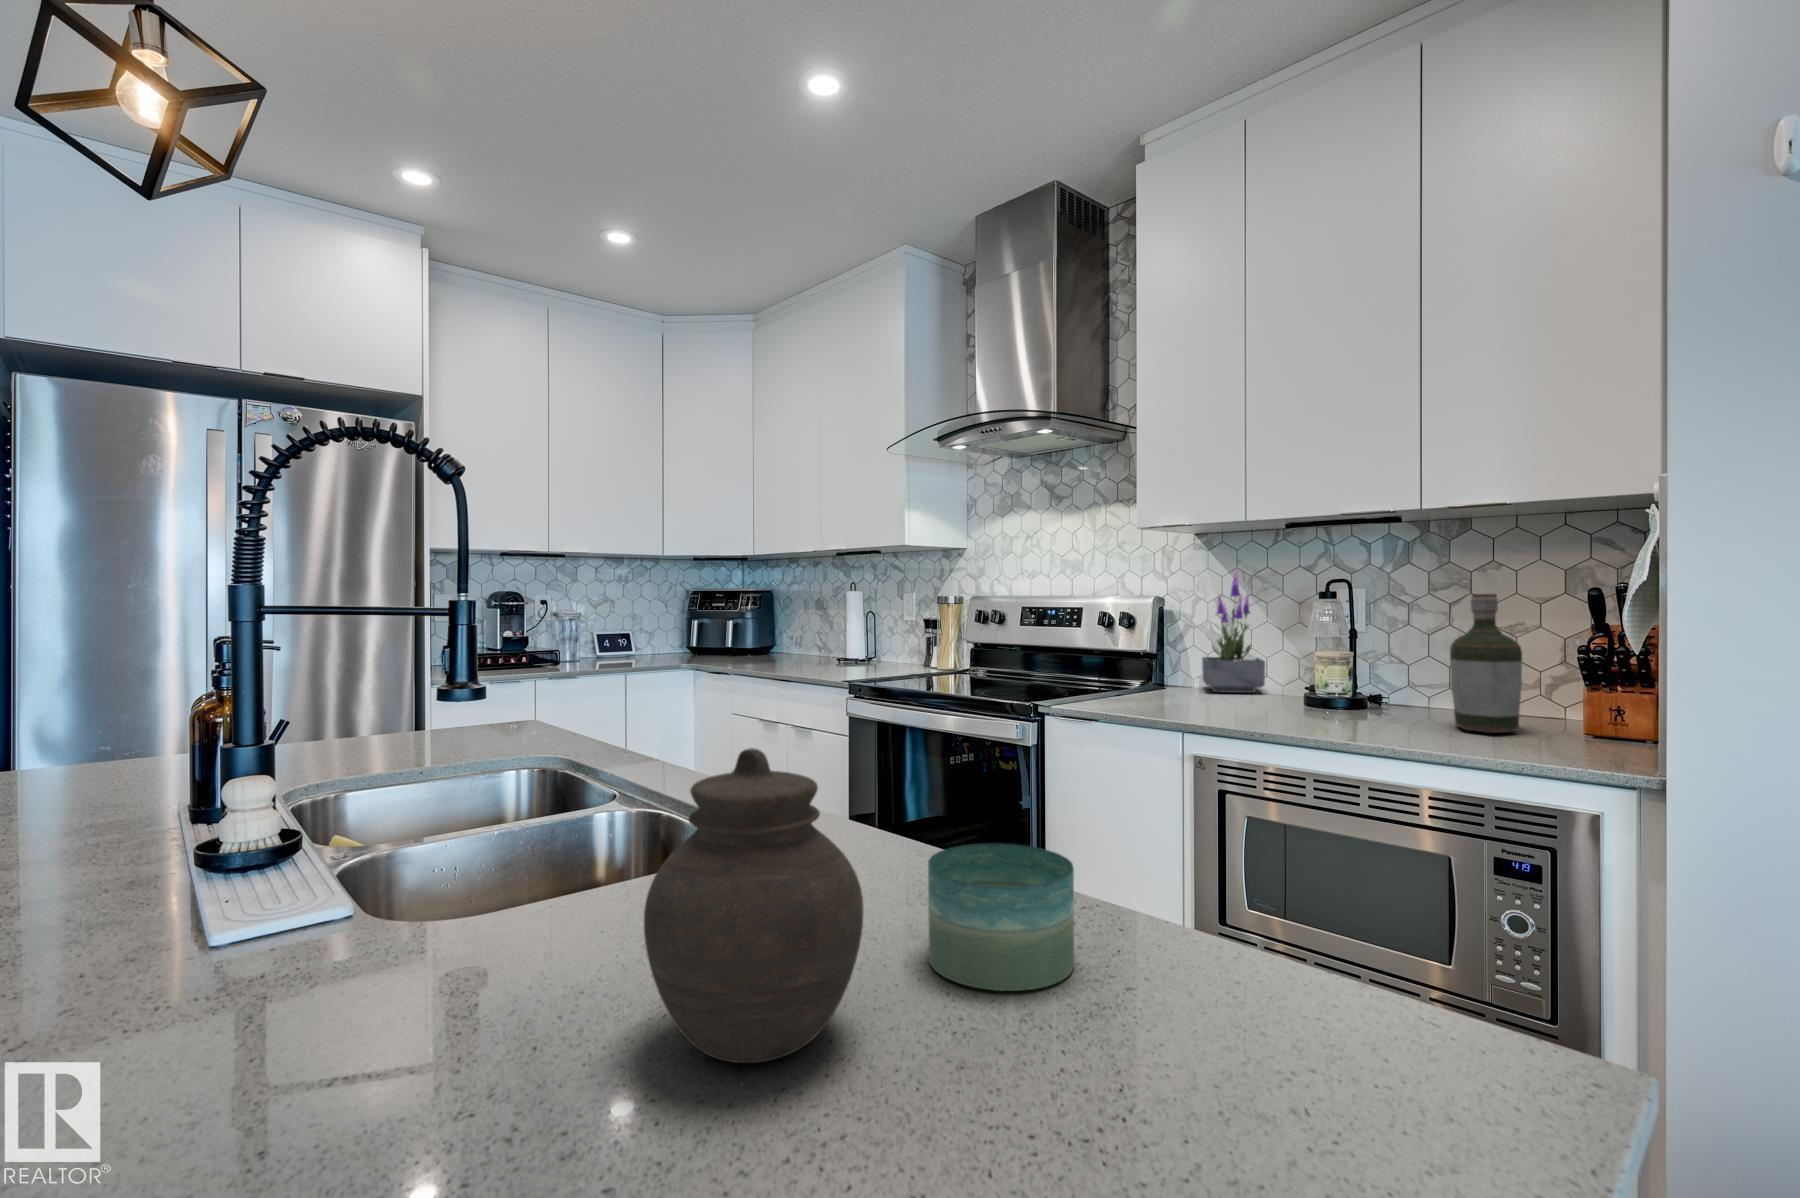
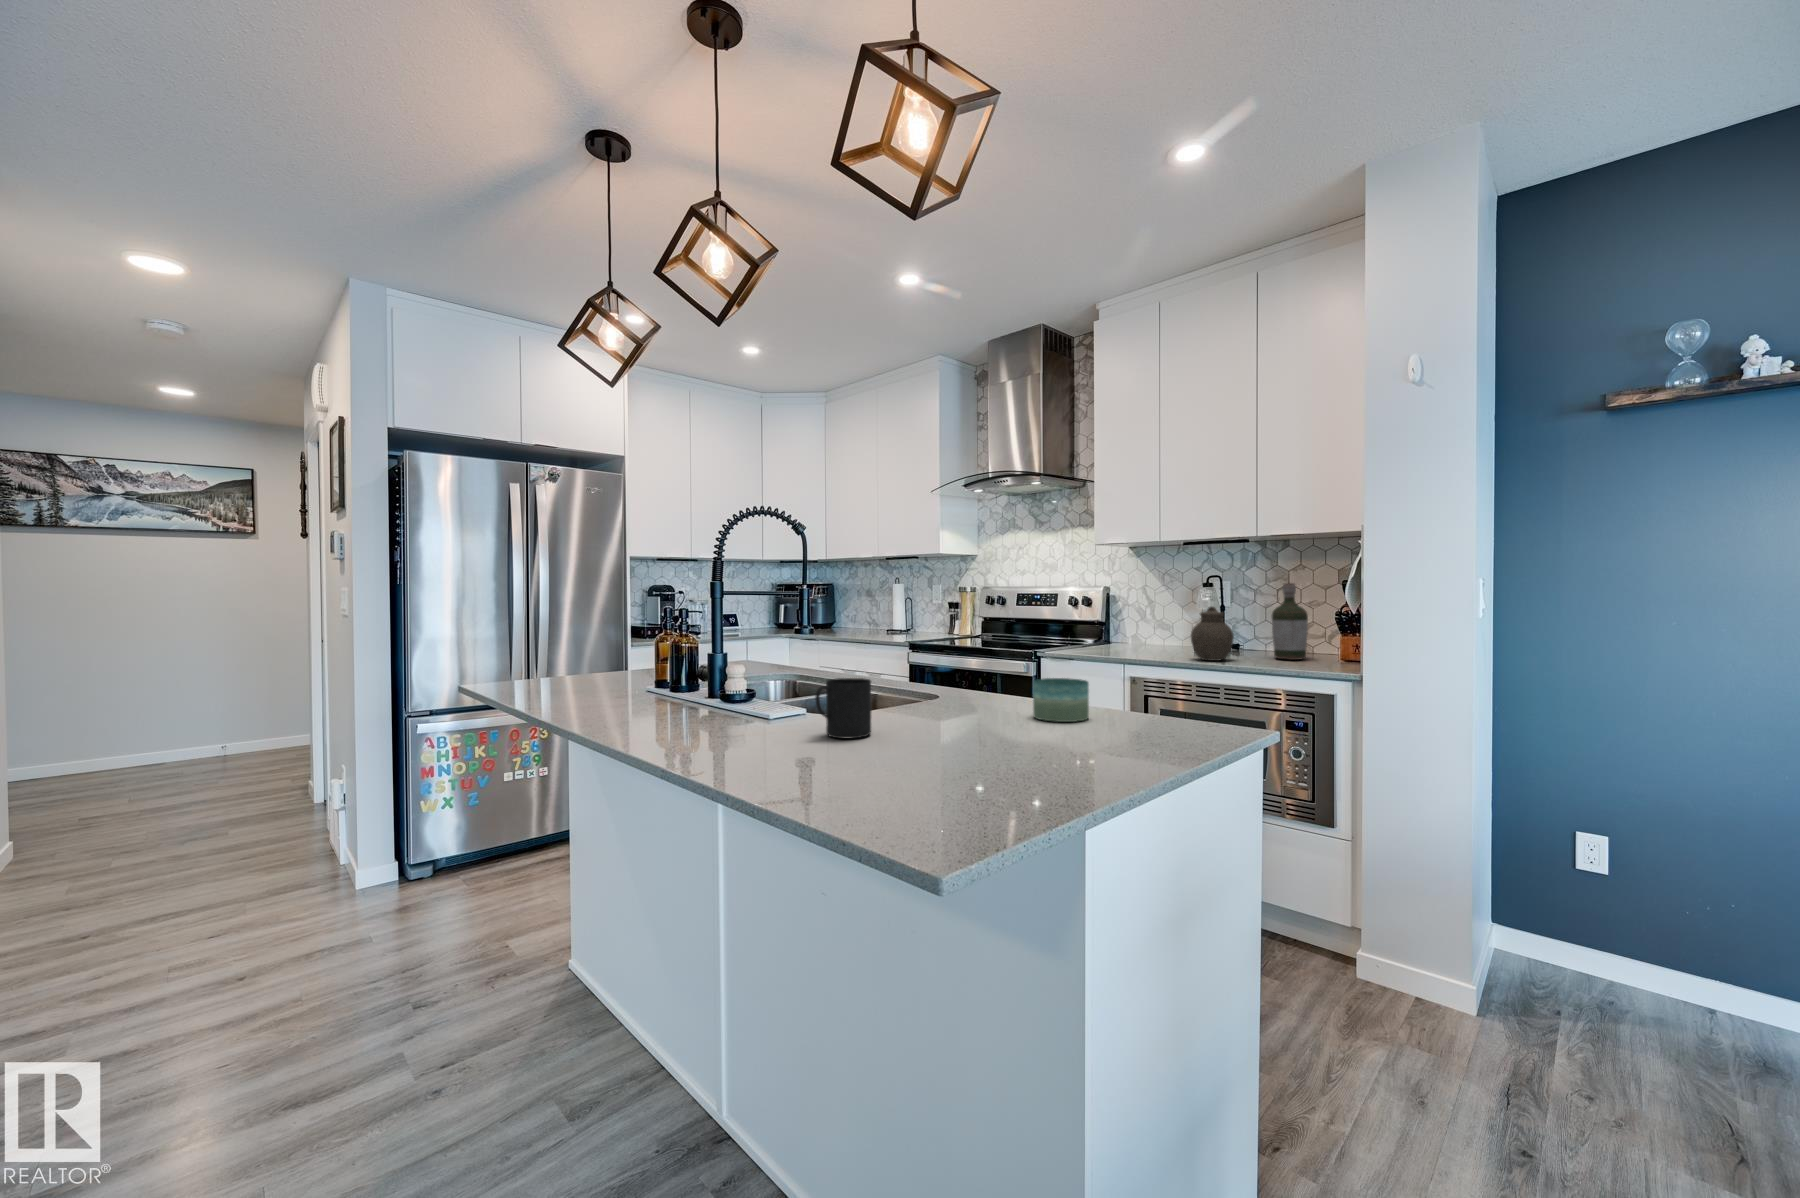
potted plant: present [1202,569,1265,693] -> none [1134,568,1172,645]
jar: present [644,748,863,1063] -> present [1191,607,1234,661]
mug: none [176,878,401,1099] -> present [816,678,872,739]

